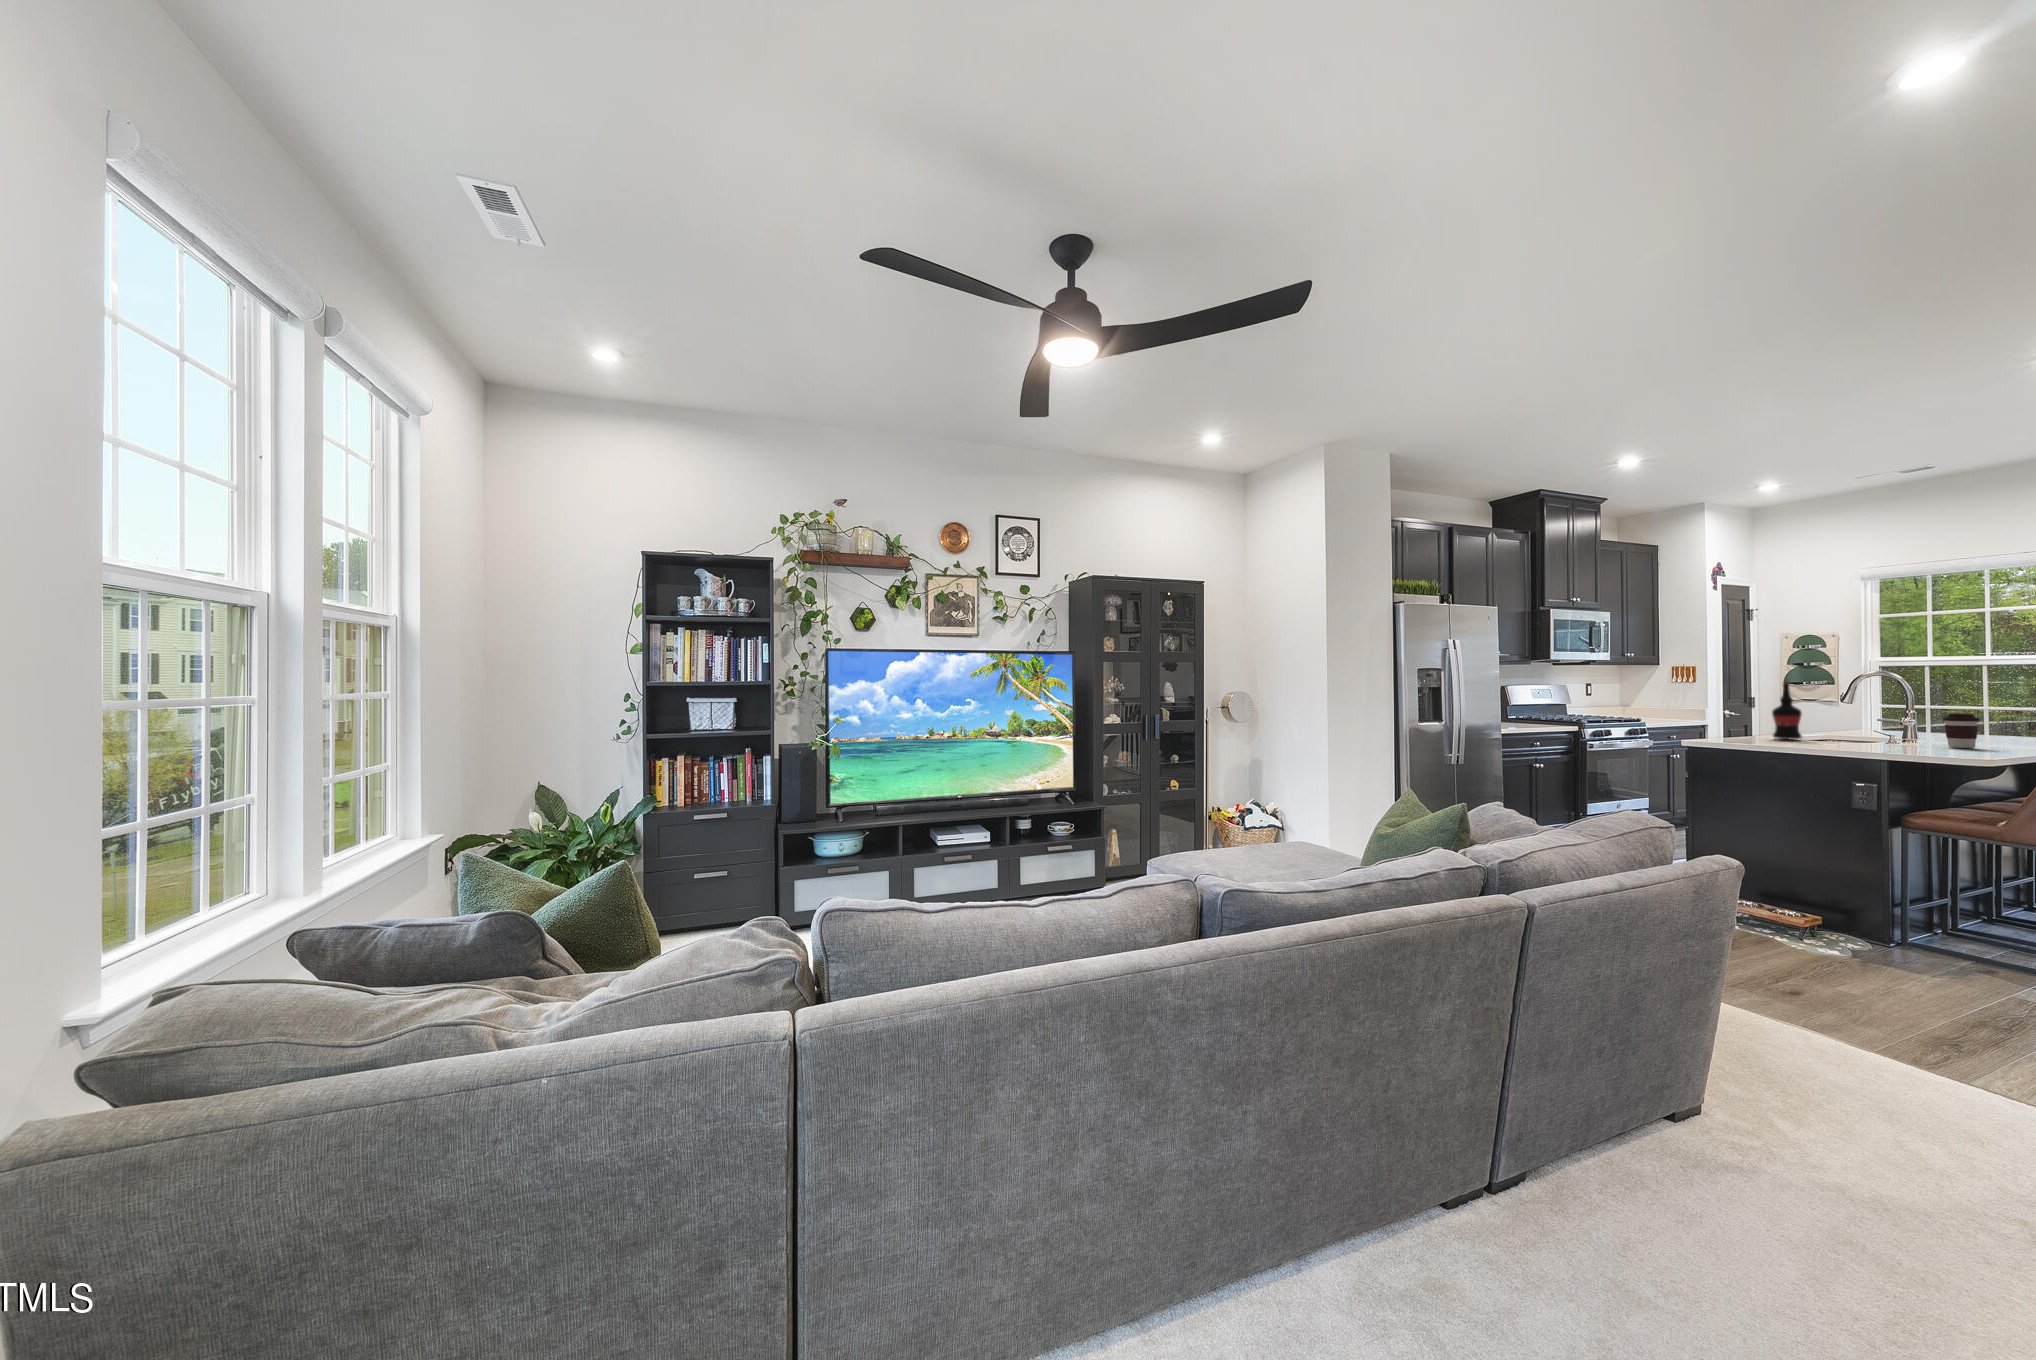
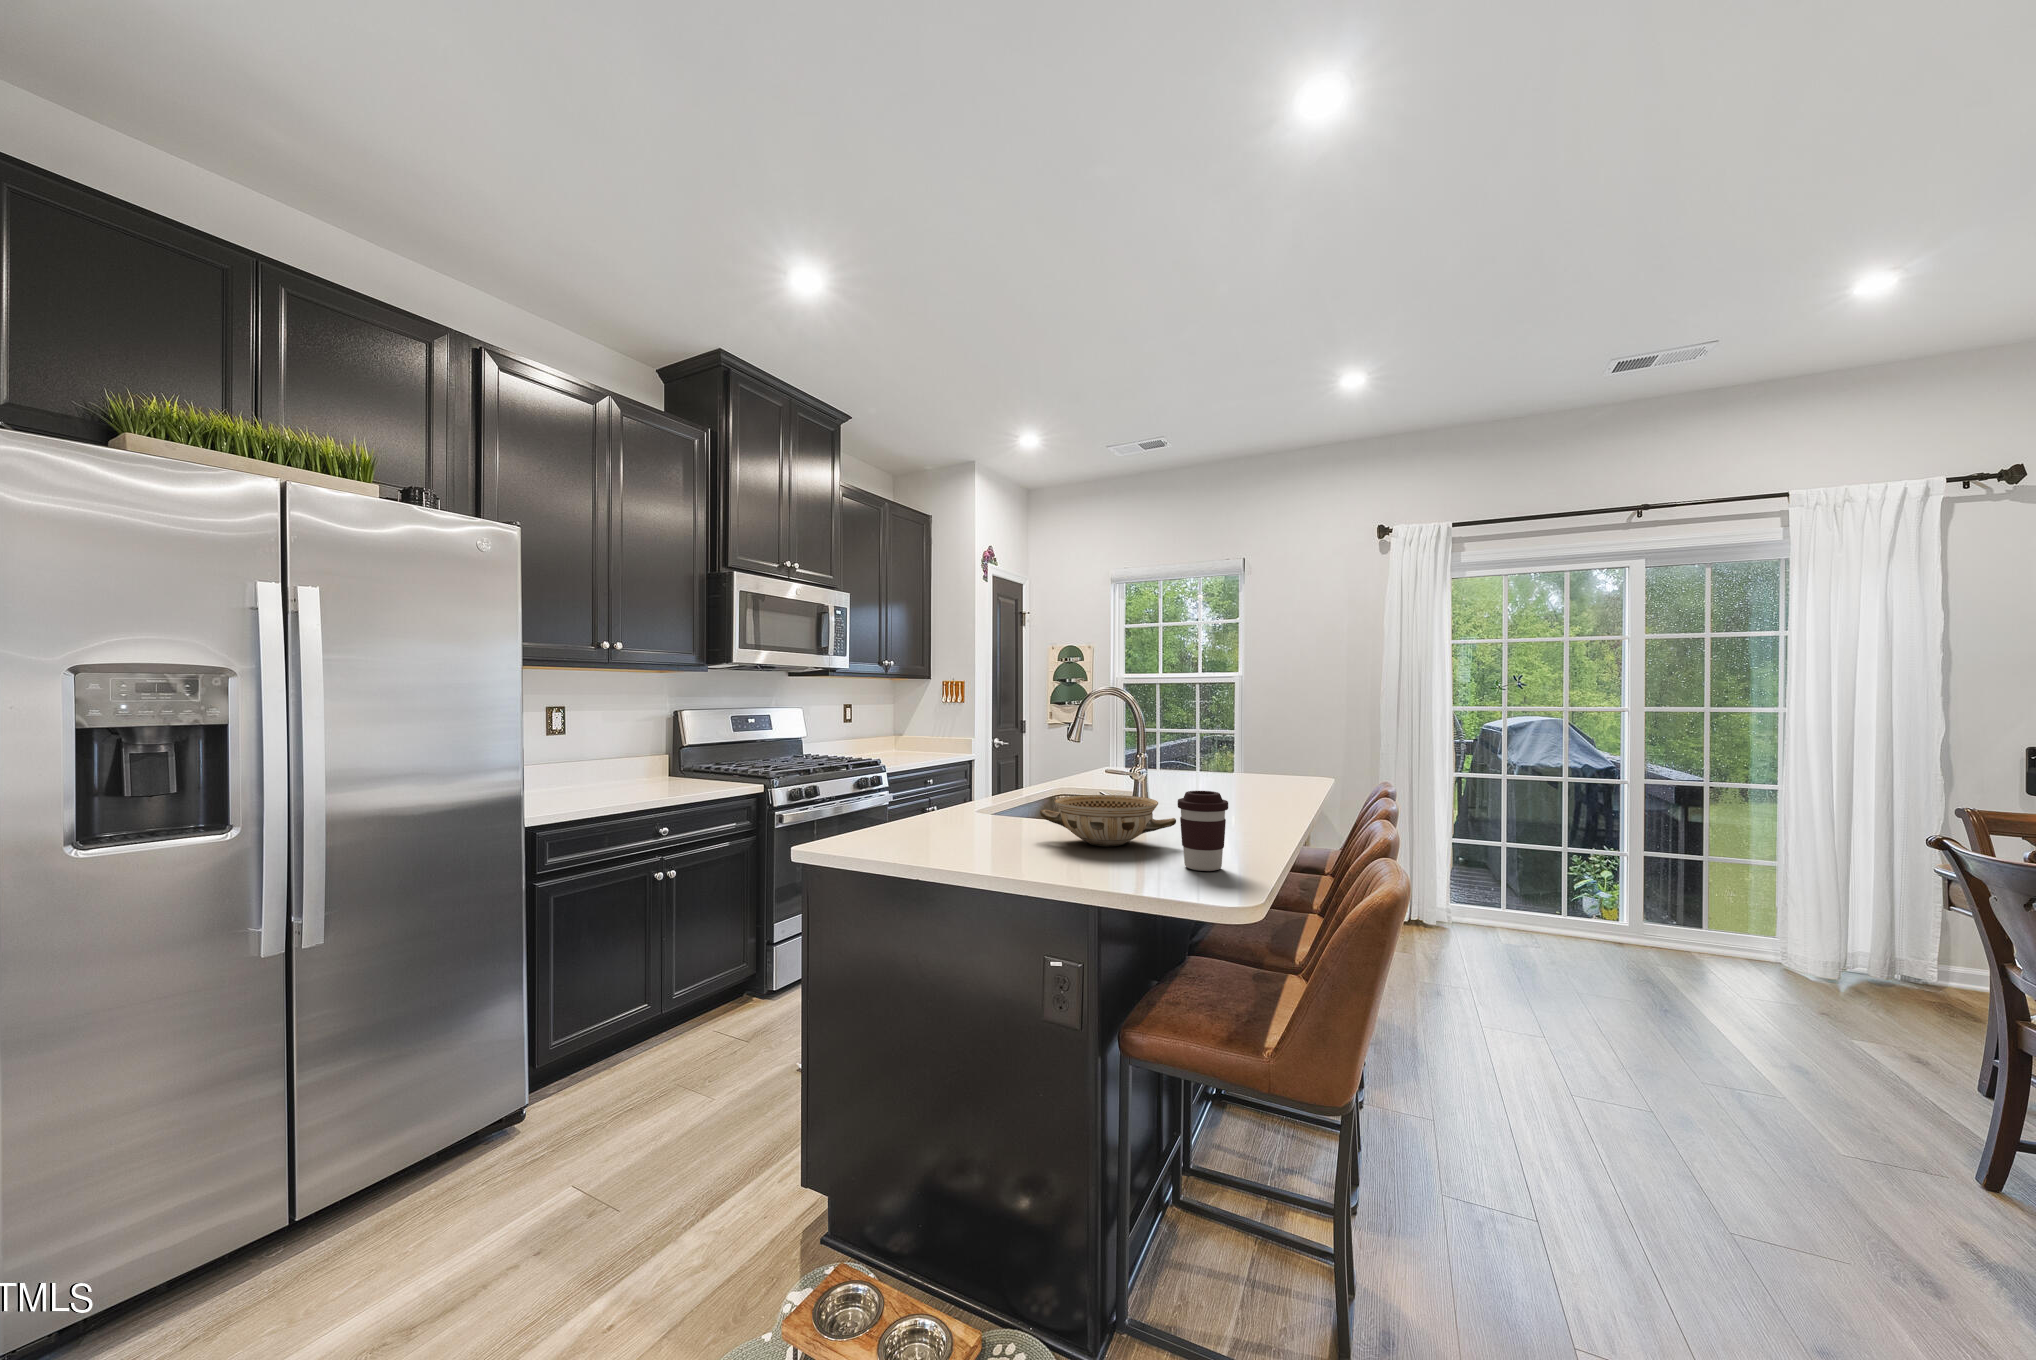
wine bottle: present [1772,681,1802,740] -> none [937,714,981,845]
ceramic bowl: none [1840,722,1943,743] -> present [1040,795,1176,846]

